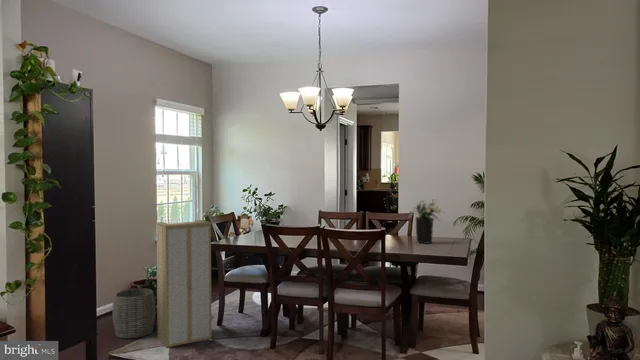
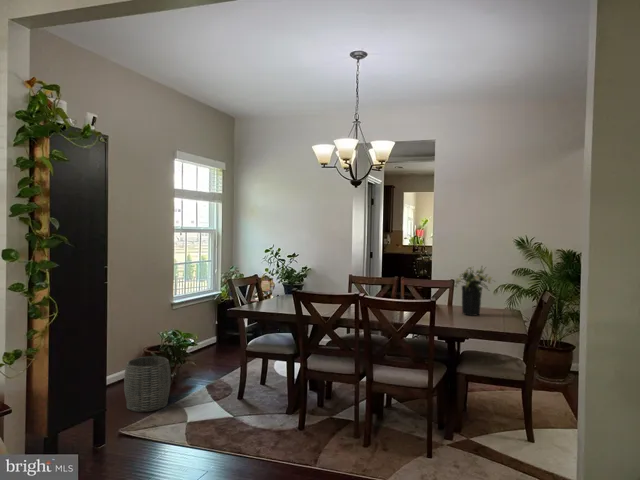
cabinet: present [156,220,212,347] -> none [173,283,234,424]

